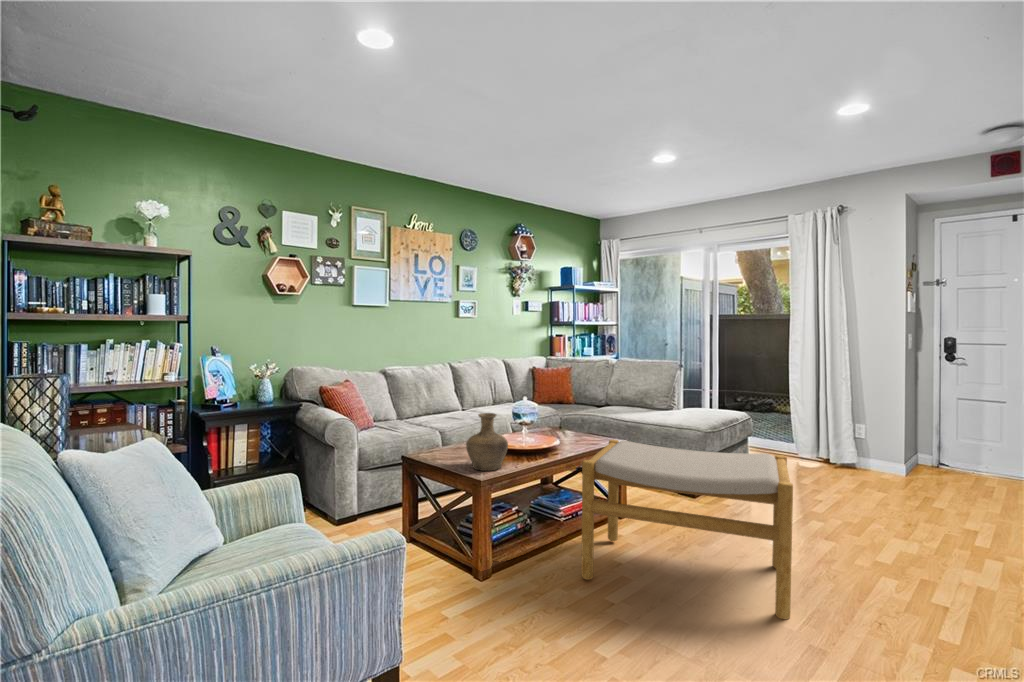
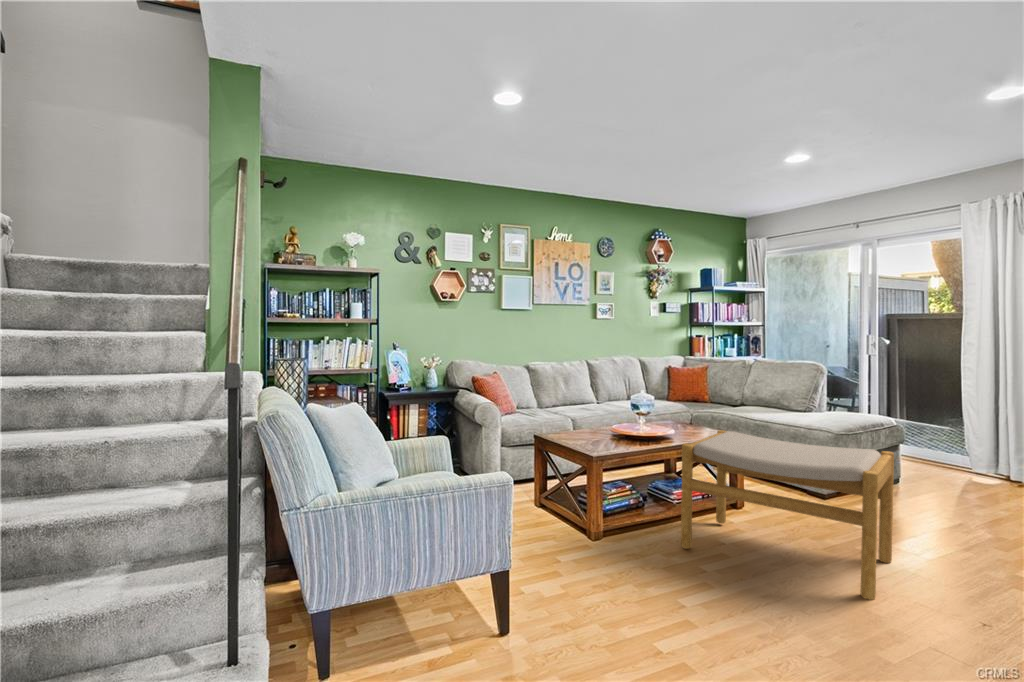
vase: present [466,413,508,471] -> none [585,401,621,450]

